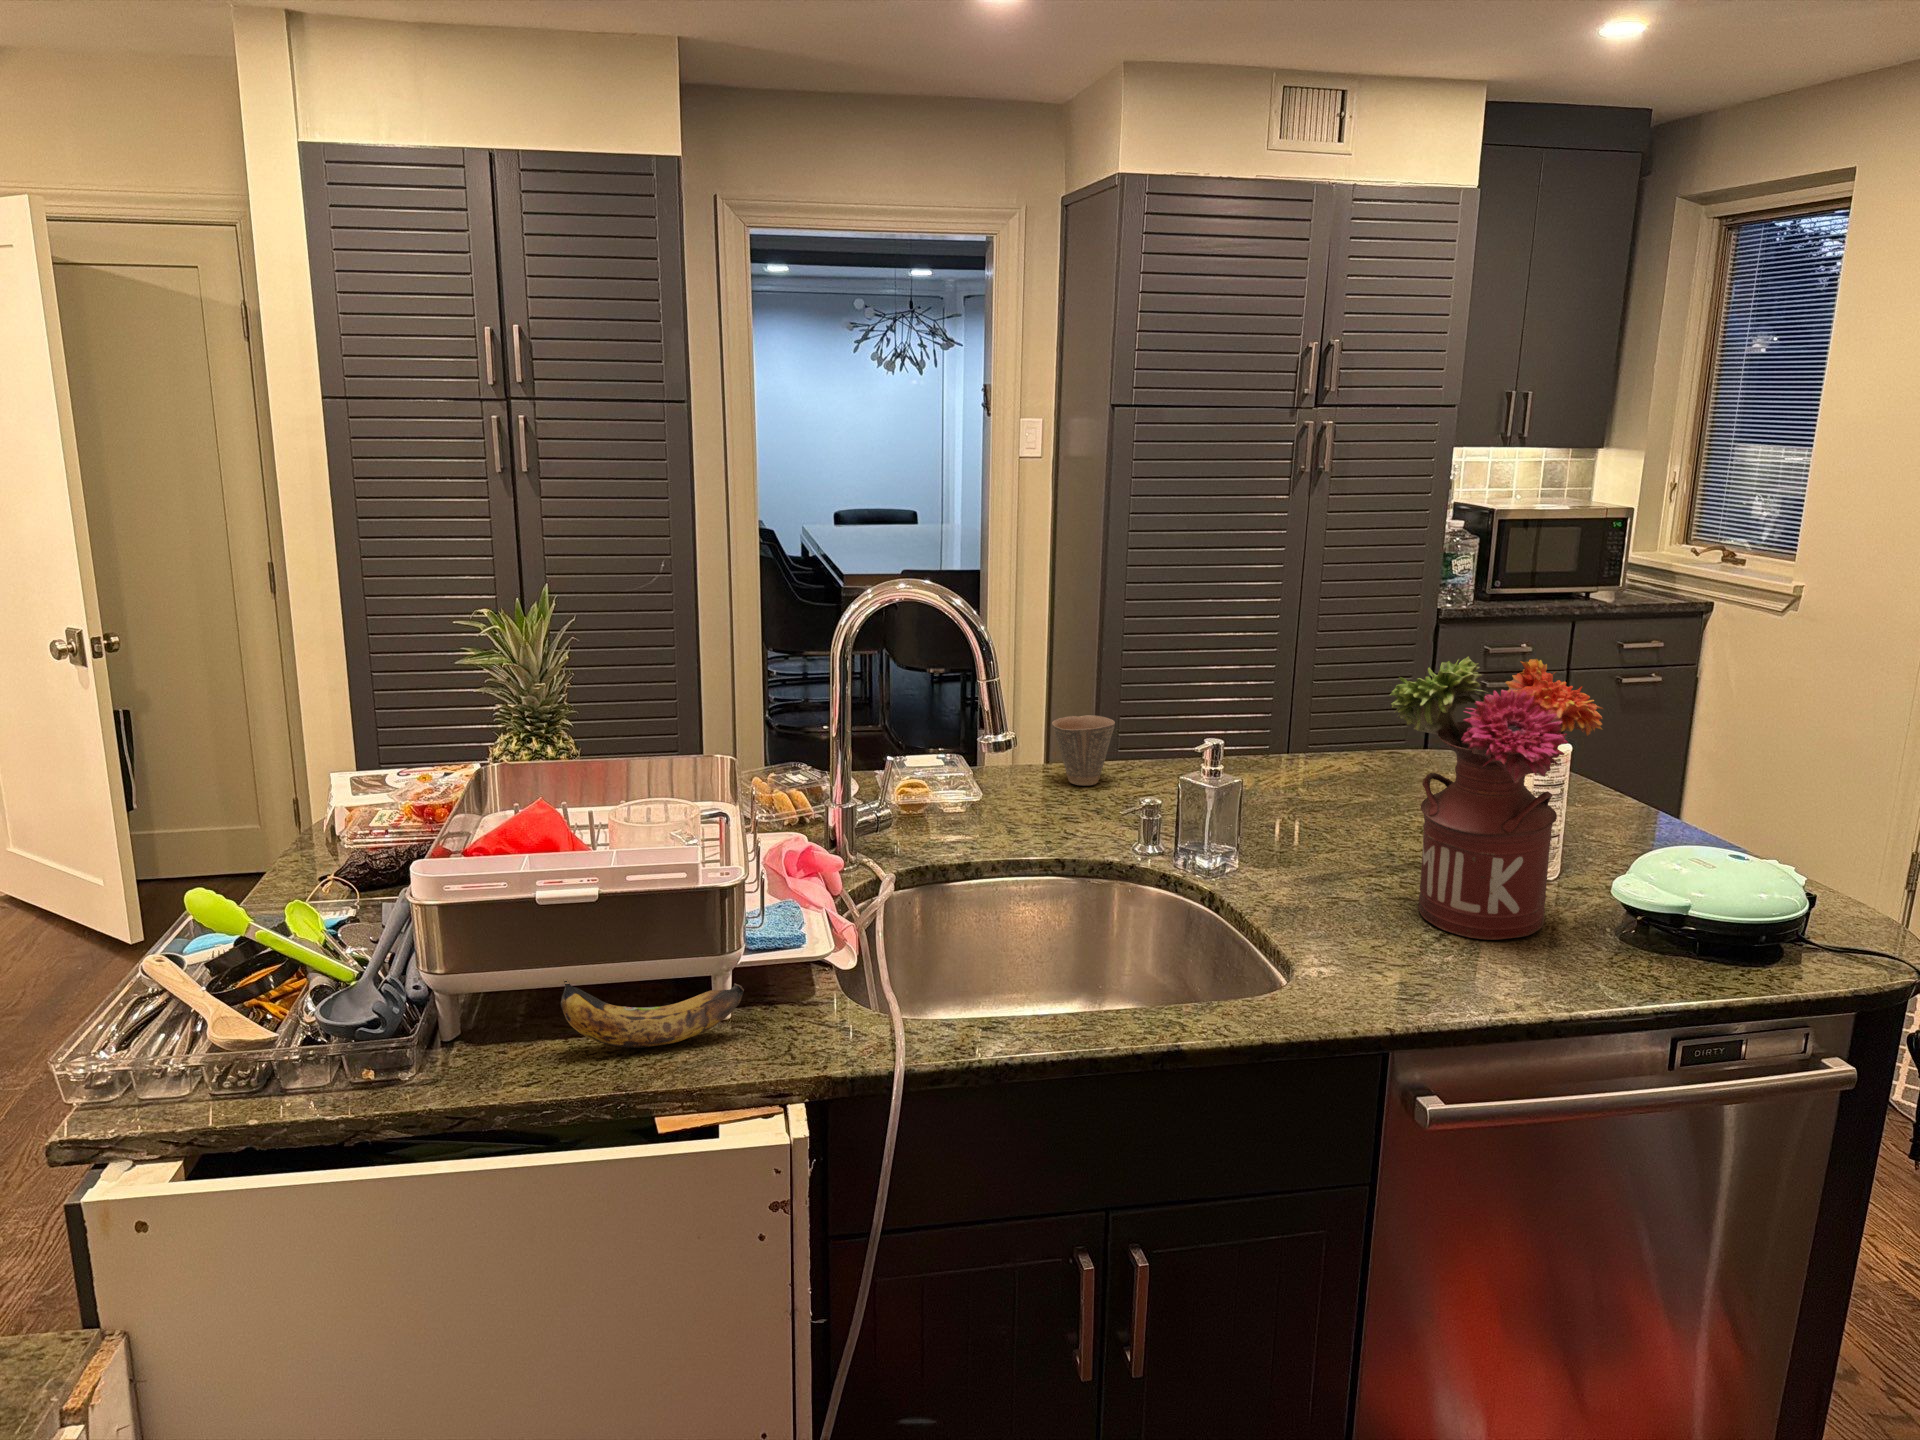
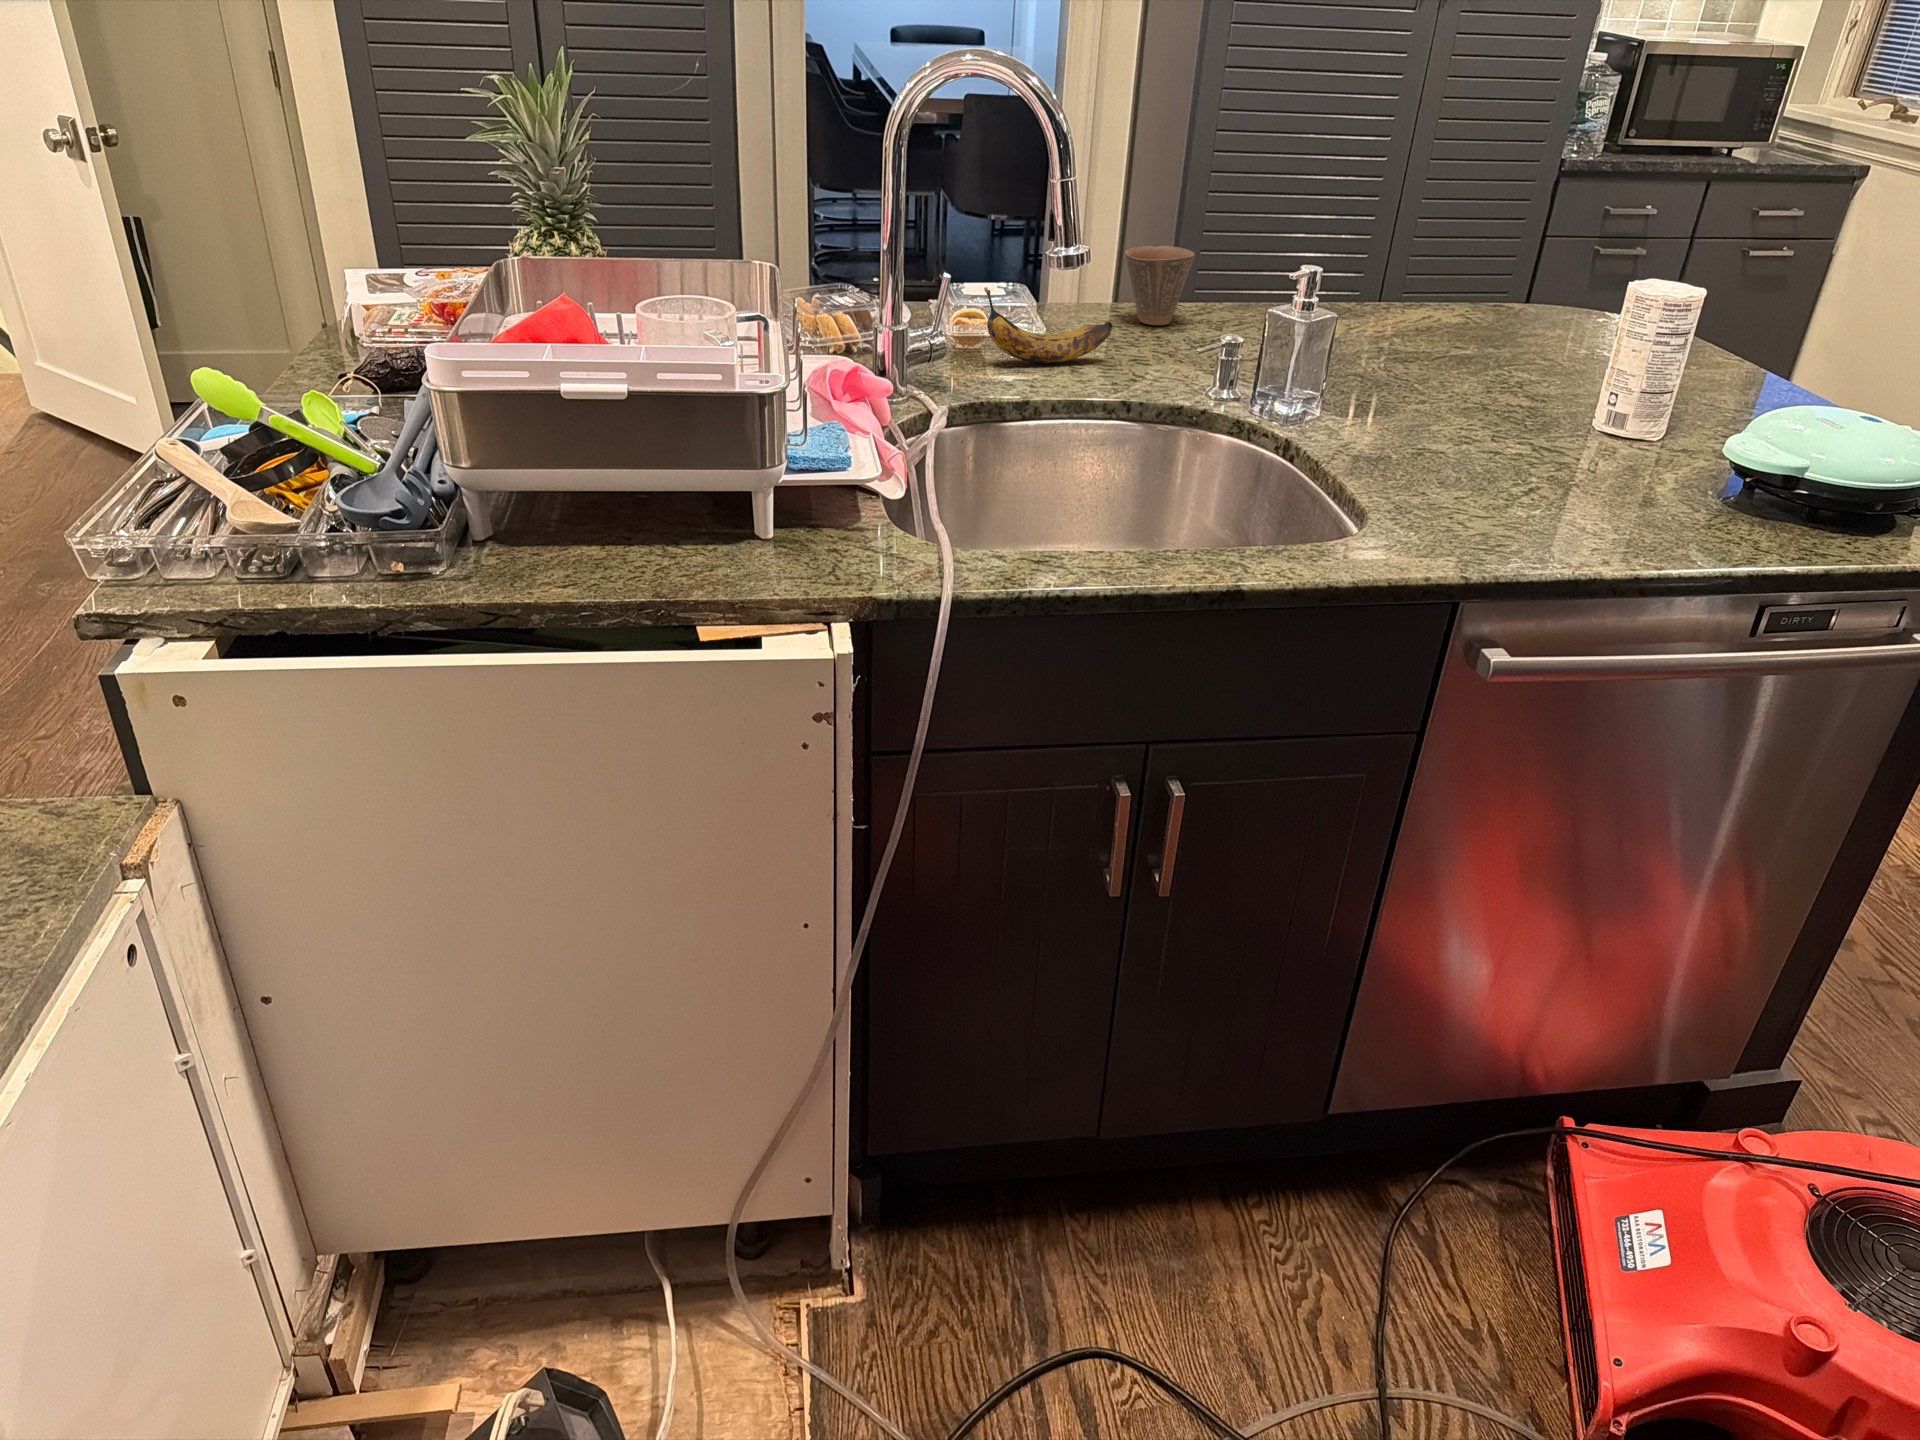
flower arrangement: present [1389,657,1603,940] -> none [1508,174,1759,499]
banana: present [561,981,744,1048] -> present [984,287,1113,363]

